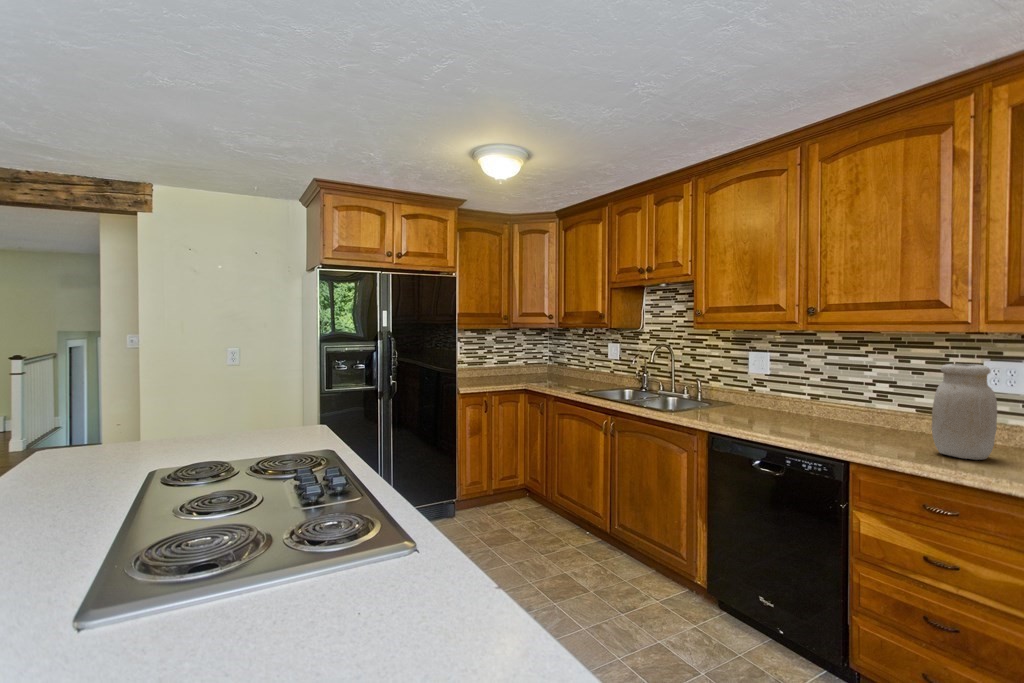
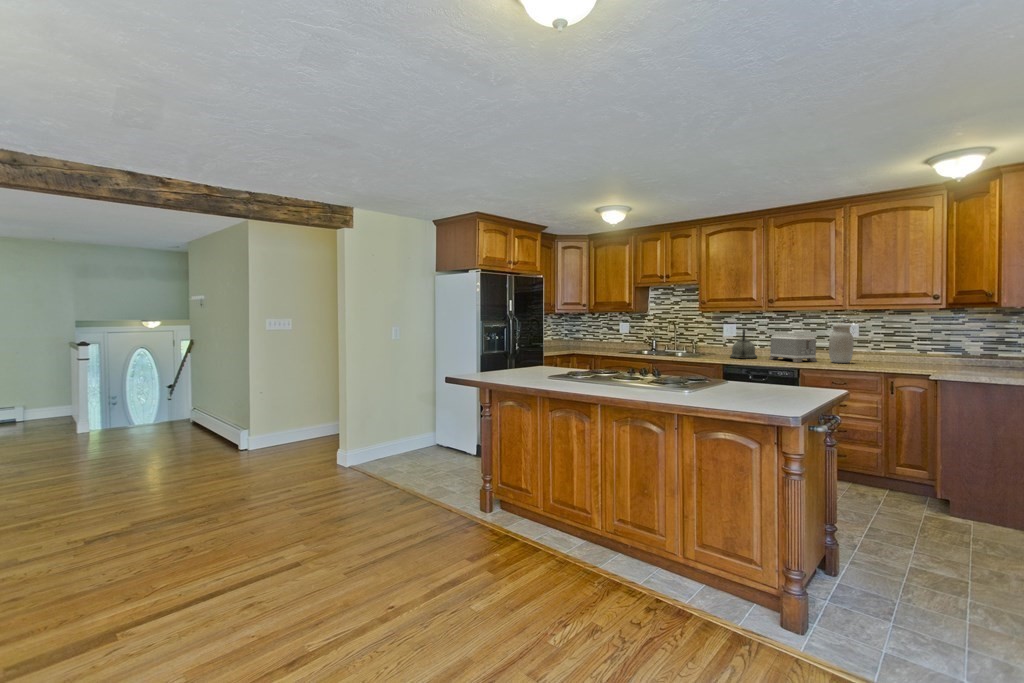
kettle: none [739,364,792,423] -> present [730,329,757,359]
toaster: none [807,380,908,446] -> present [769,335,817,362]

